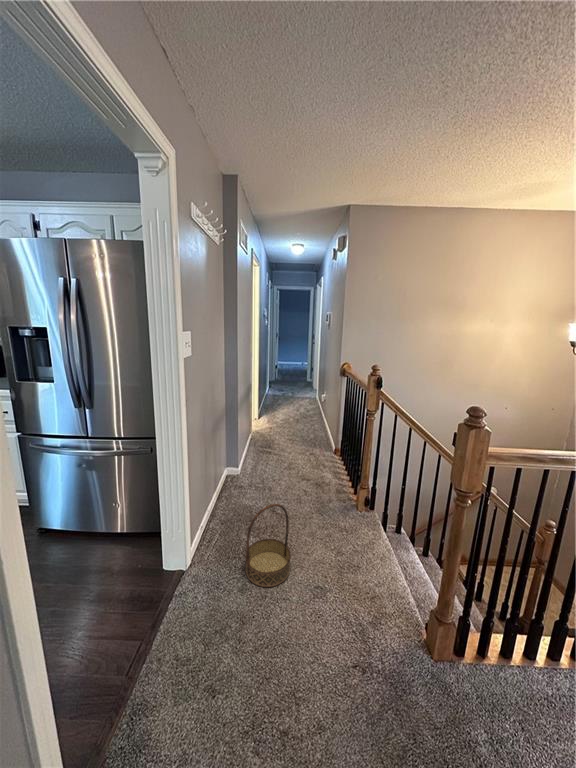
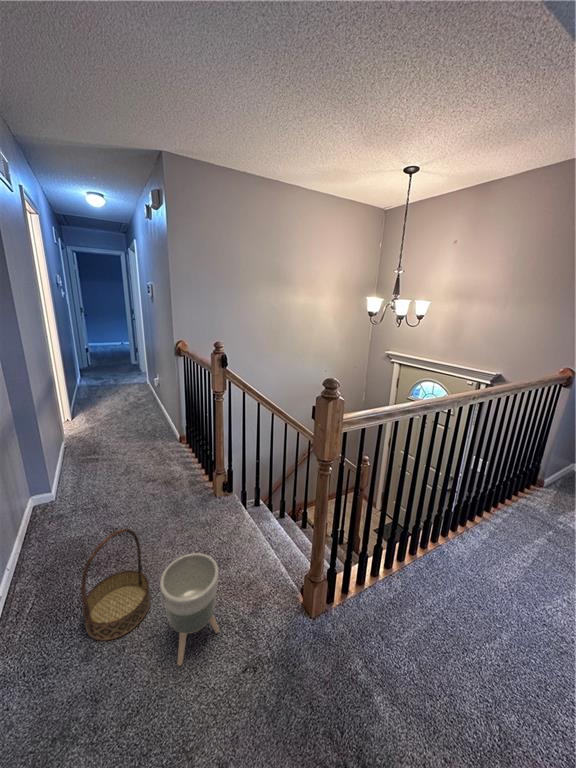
planter: none [297,541,344,632] -> present [160,553,219,666]

